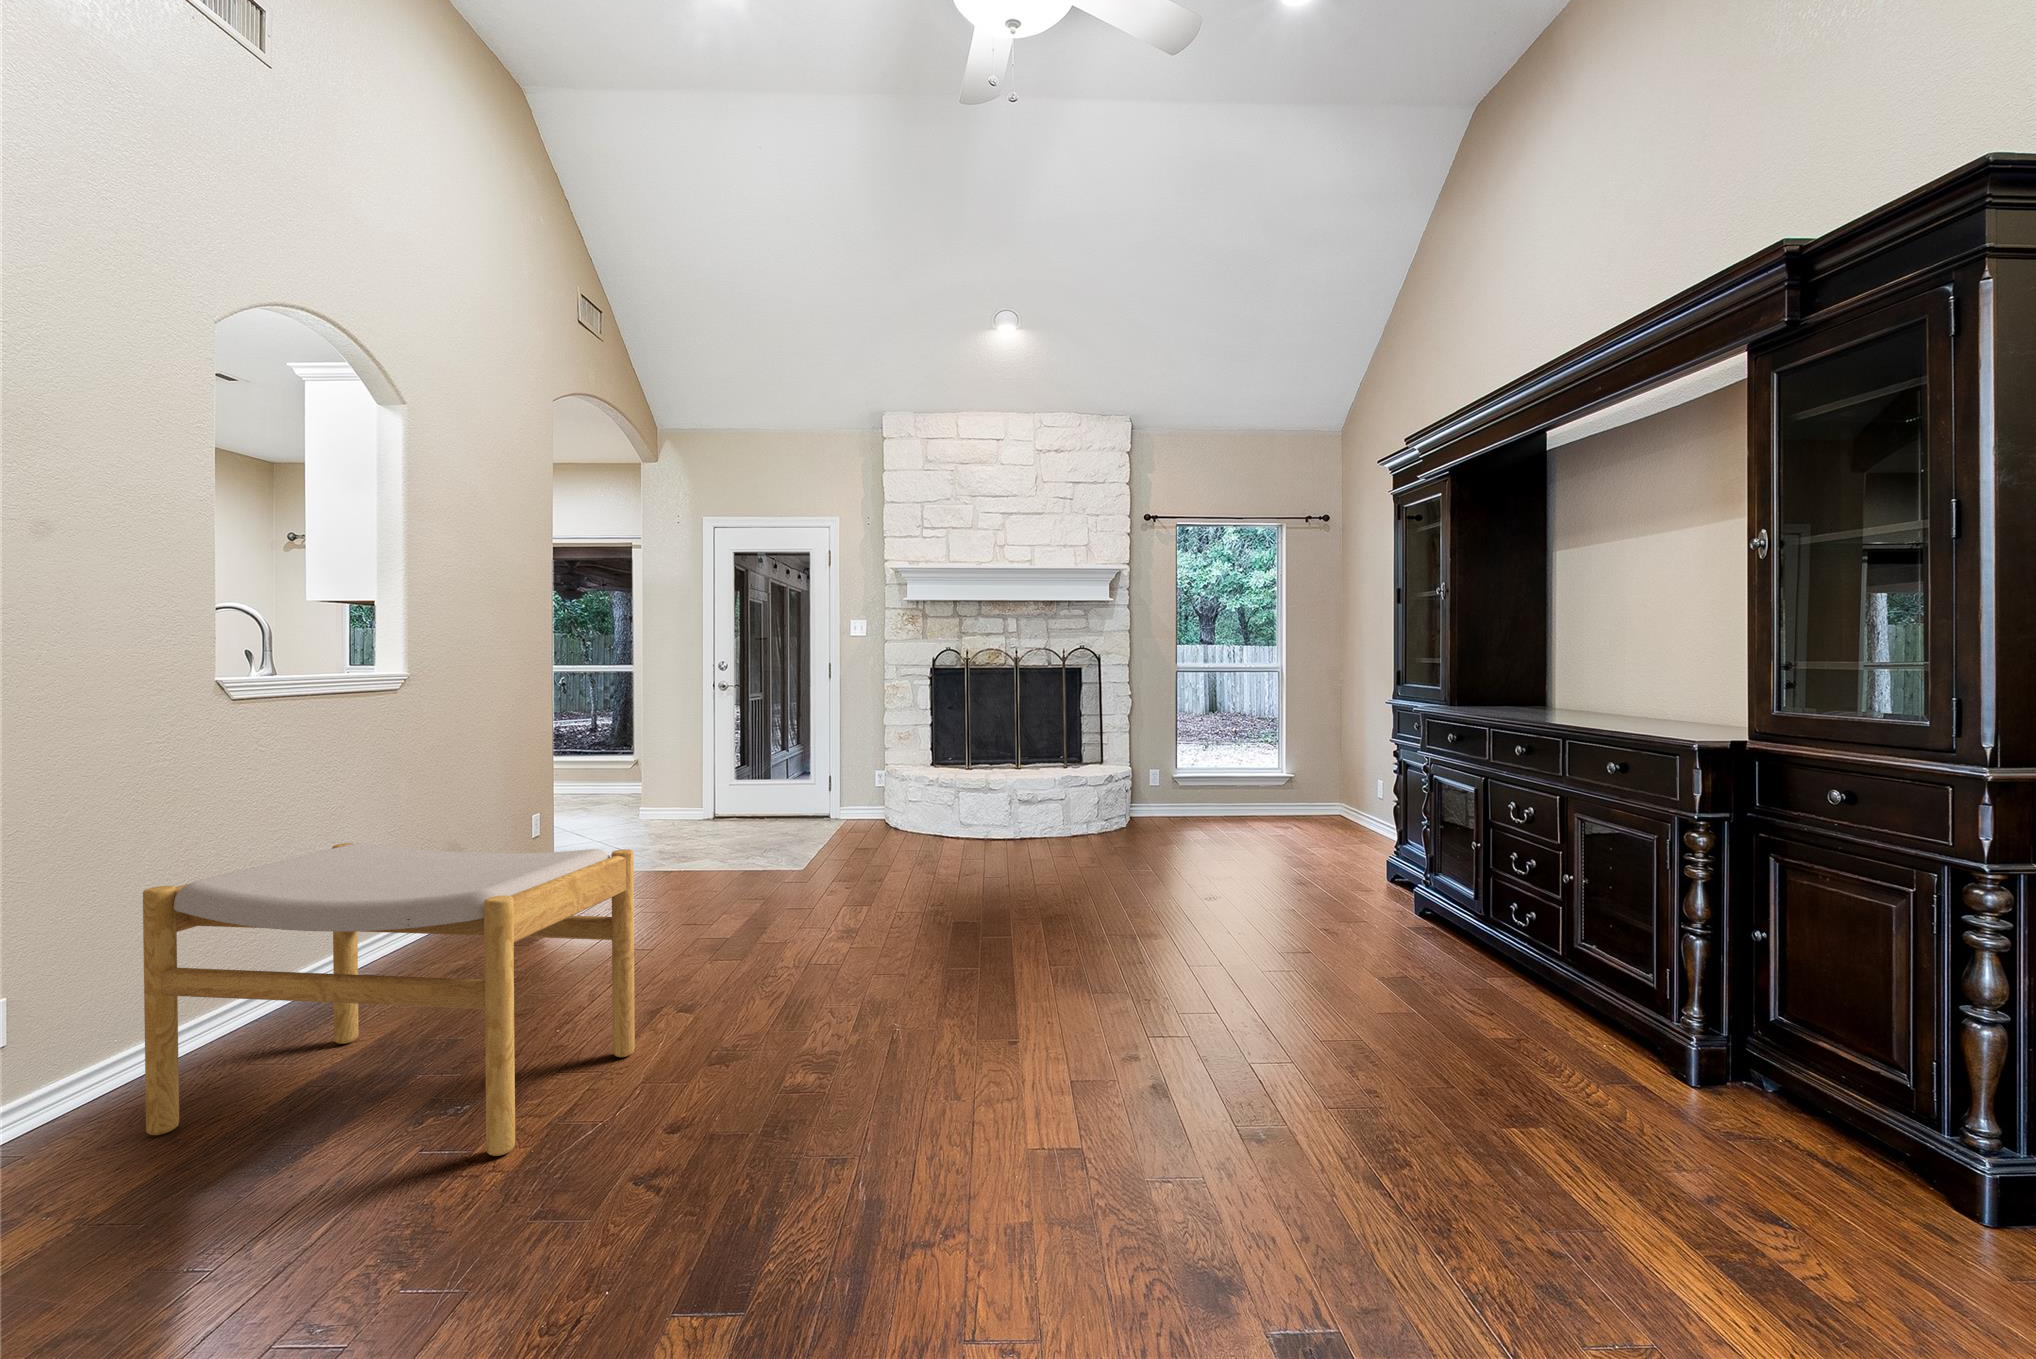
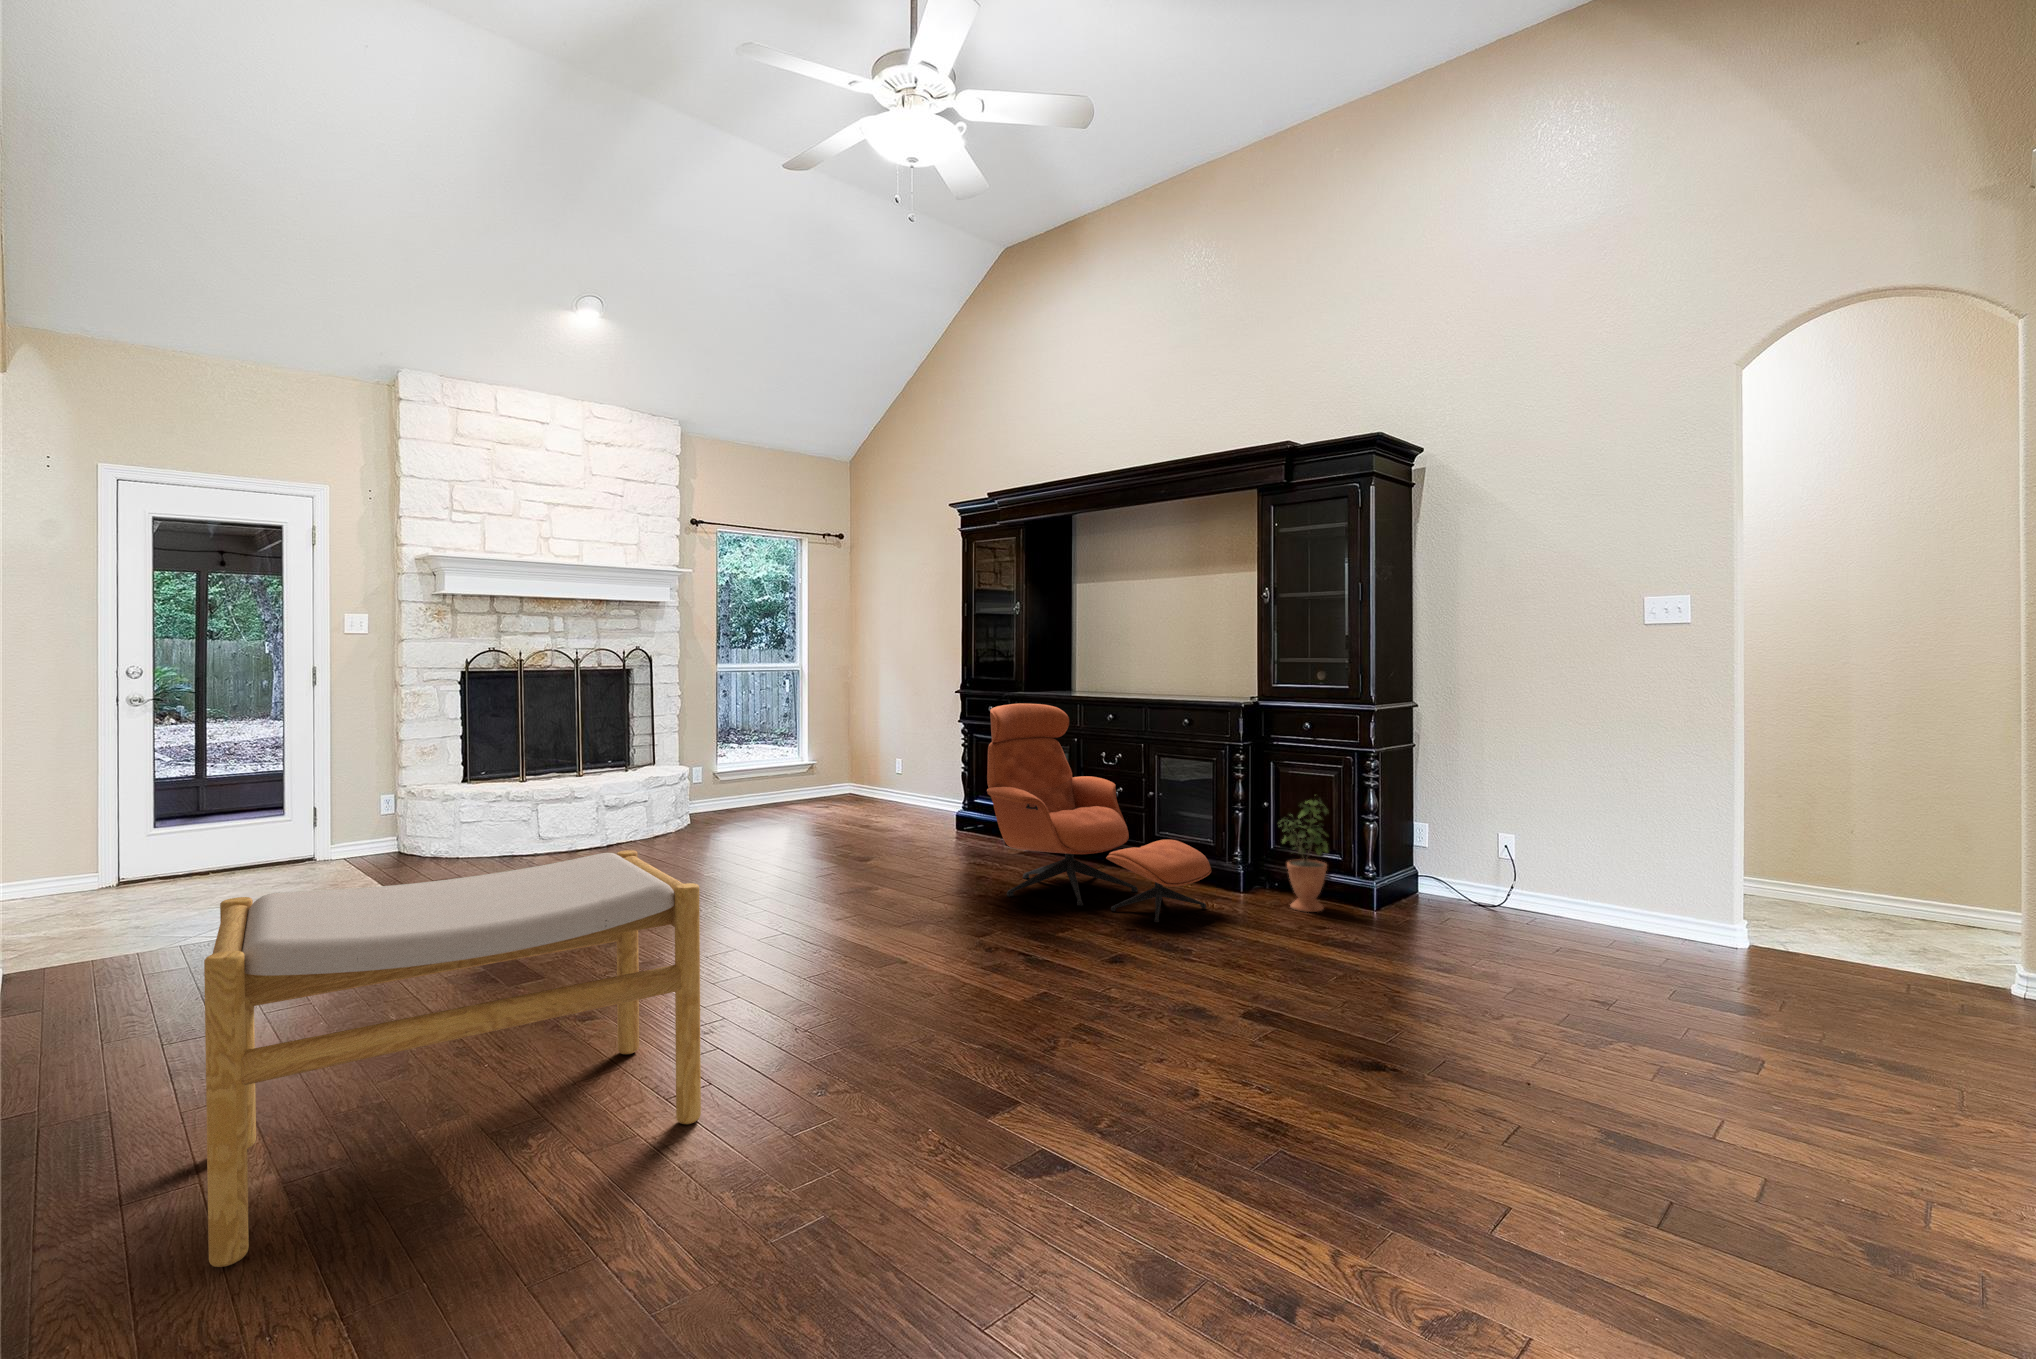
lounge chair: none [1267,719,1567,1099] -> present [987,703,1211,922]
potted plant: none [1725,937,1865,1188] -> present [1280,800,1328,912]

